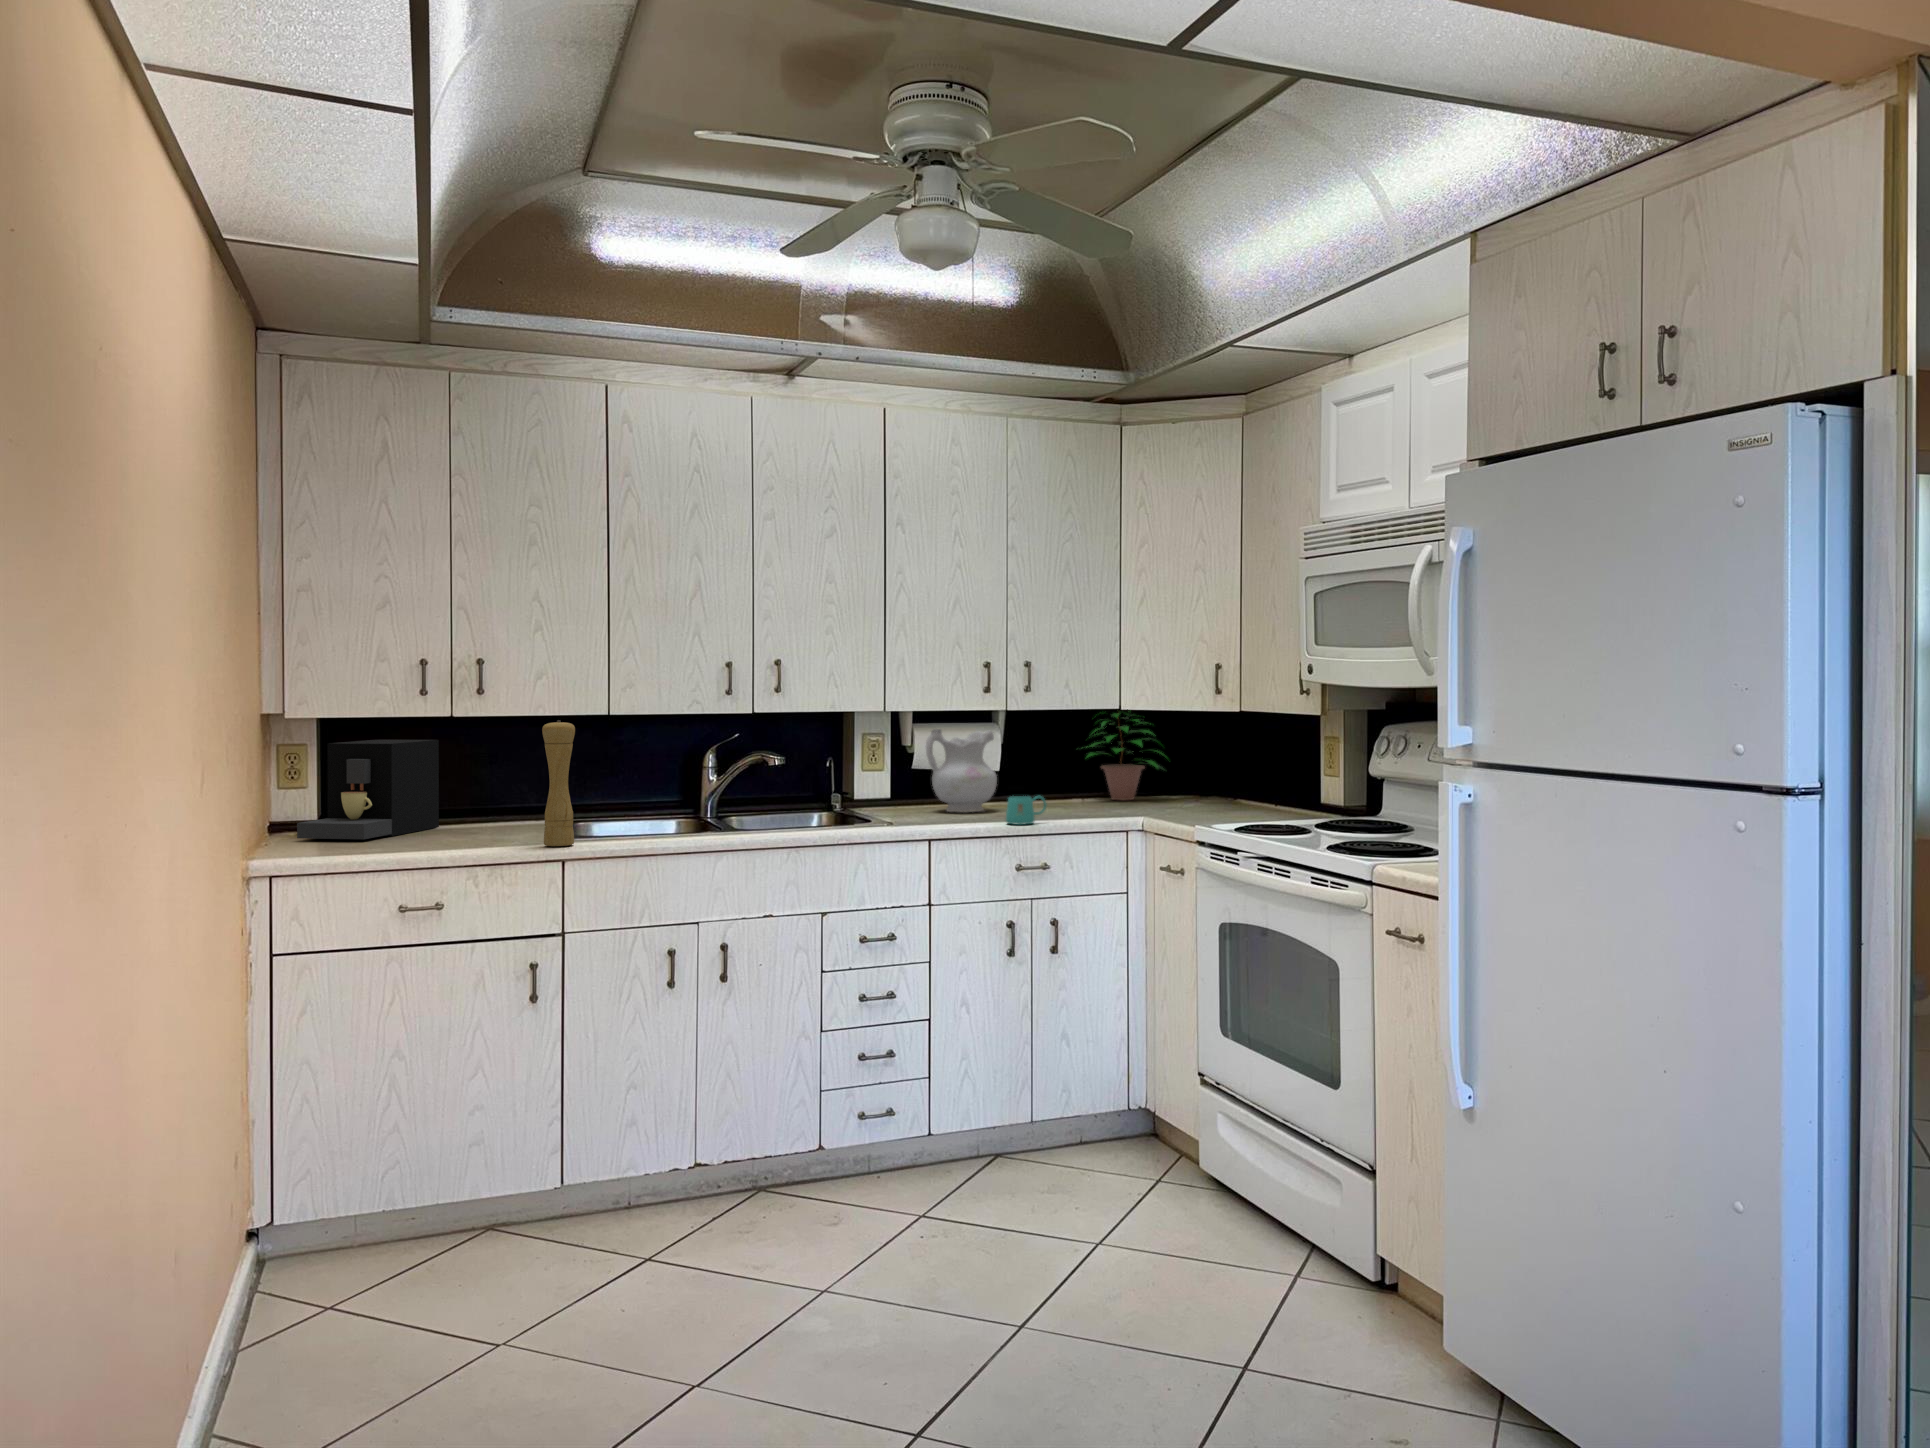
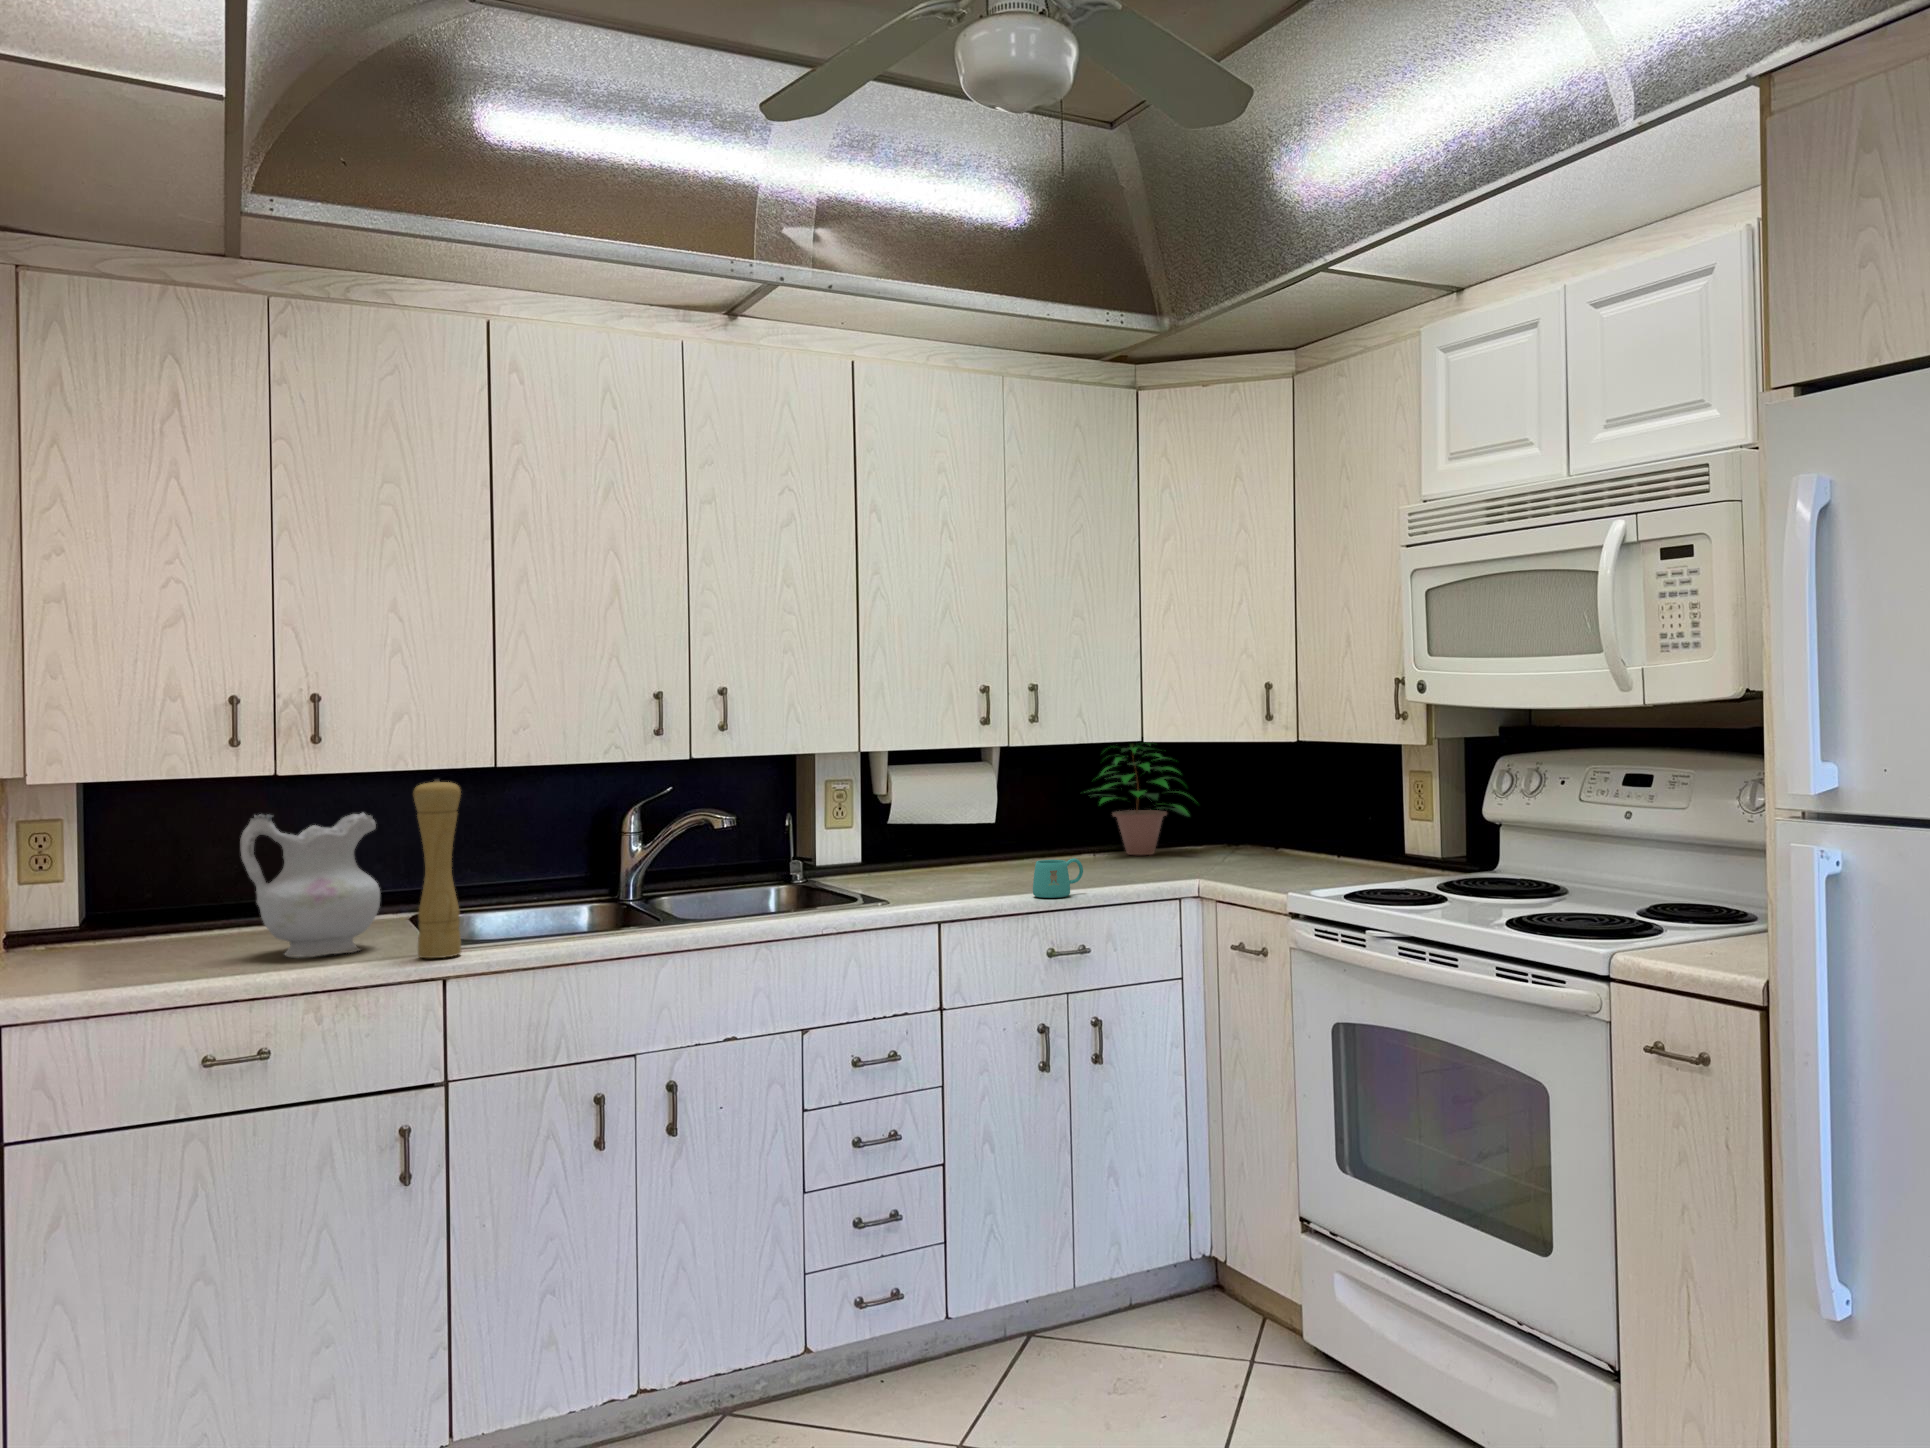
ceramic pitcher: present [926,729,997,813] -> present [240,813,380,957]
coffee maker: present [297,740,439,839] -> none [46,808,256,958]

